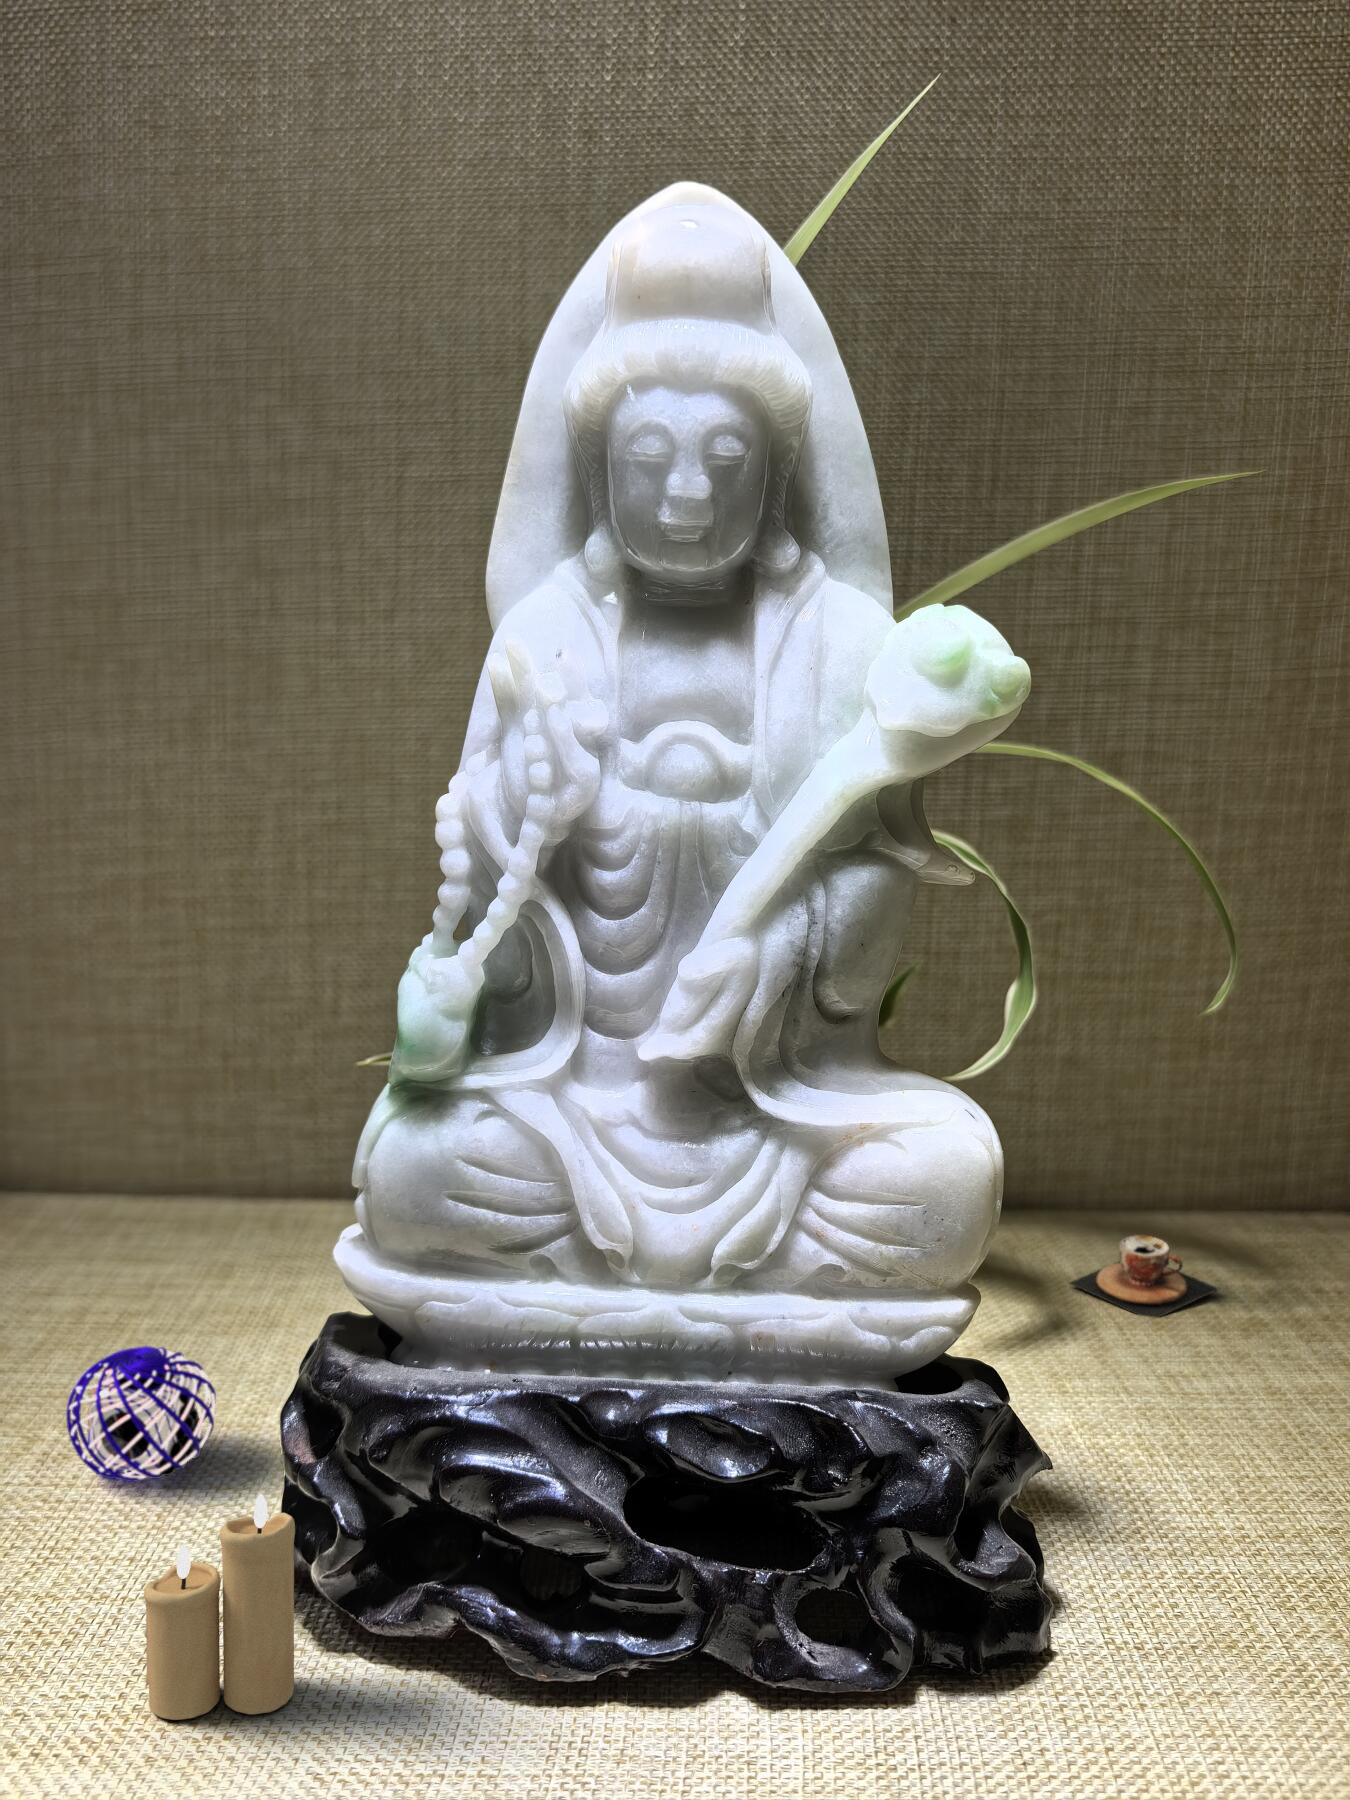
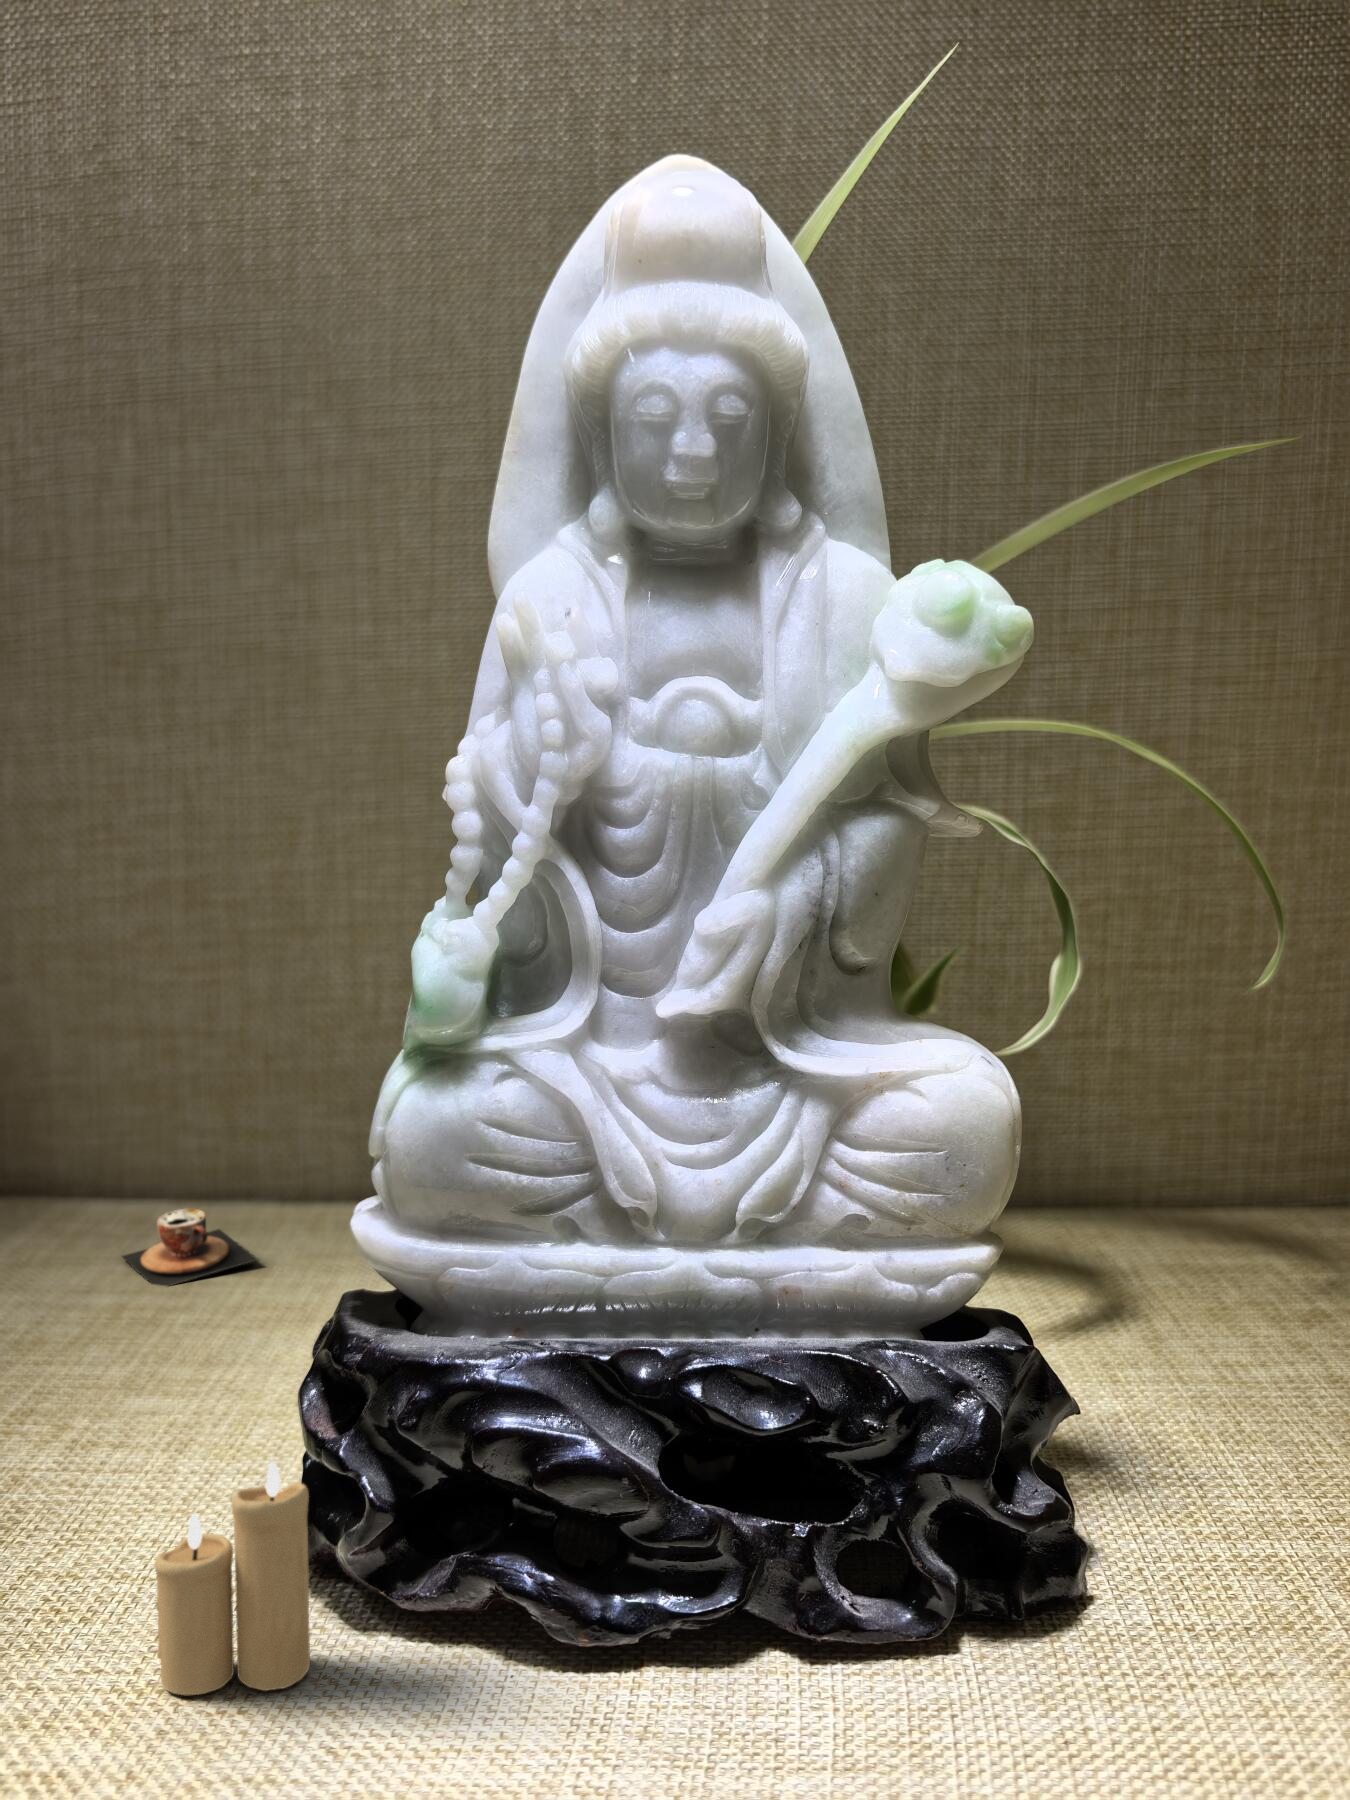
teacup: present [1070,1235,1218,1318] -> present [122,1208,259,1286]
decorative orb: present [66,1346,216,1482] -> none [96,1331,247,1467]

